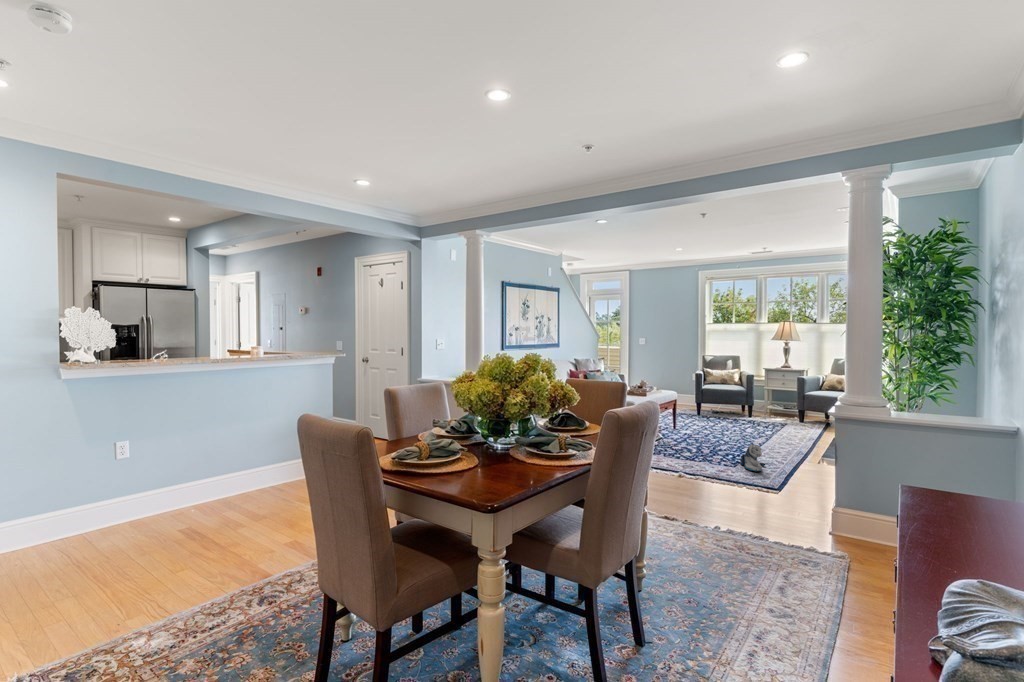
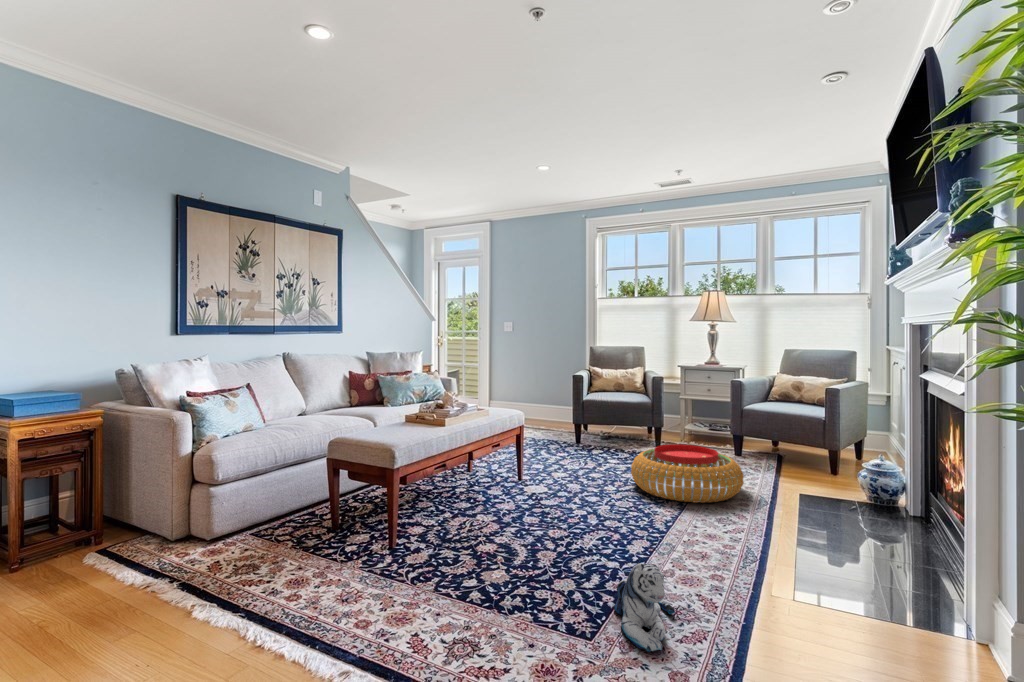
pouf: none [738,412,801,439] -> present [631,444,744,503]

